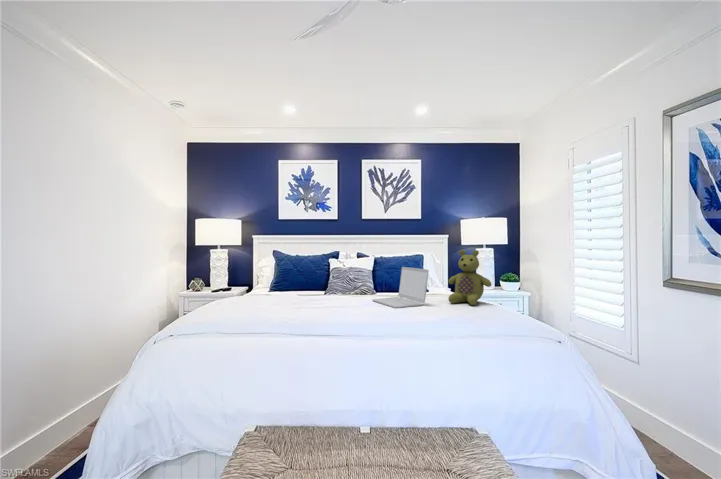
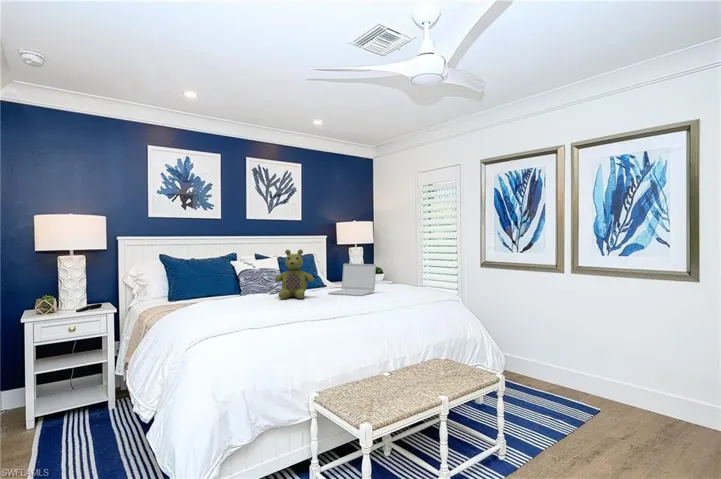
stuffed bear: present [448,250,491,305] -> present [275,249,314,299]

